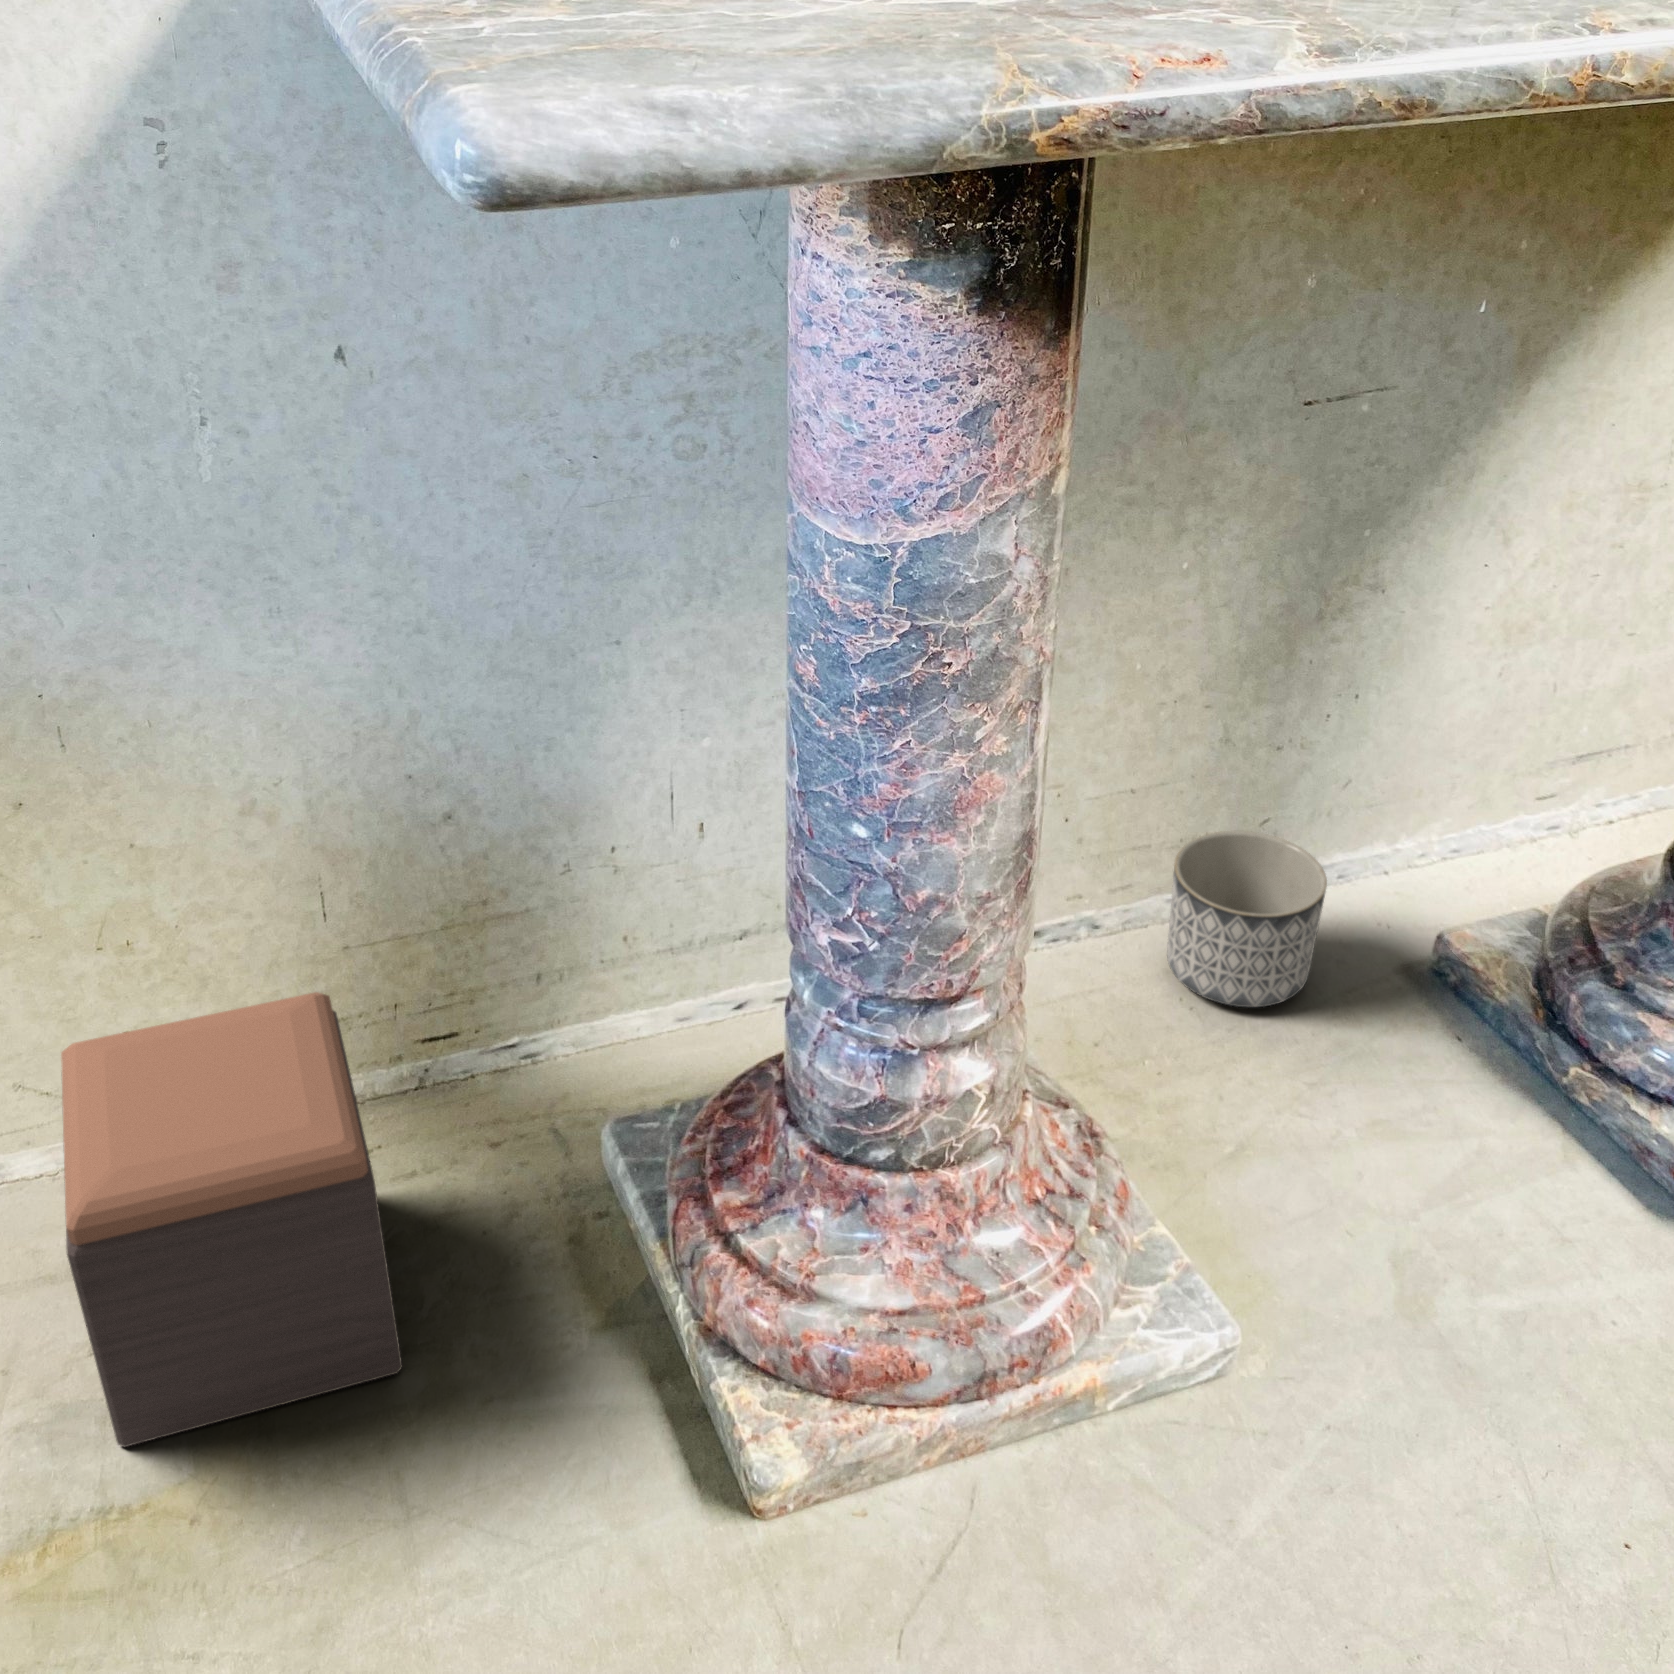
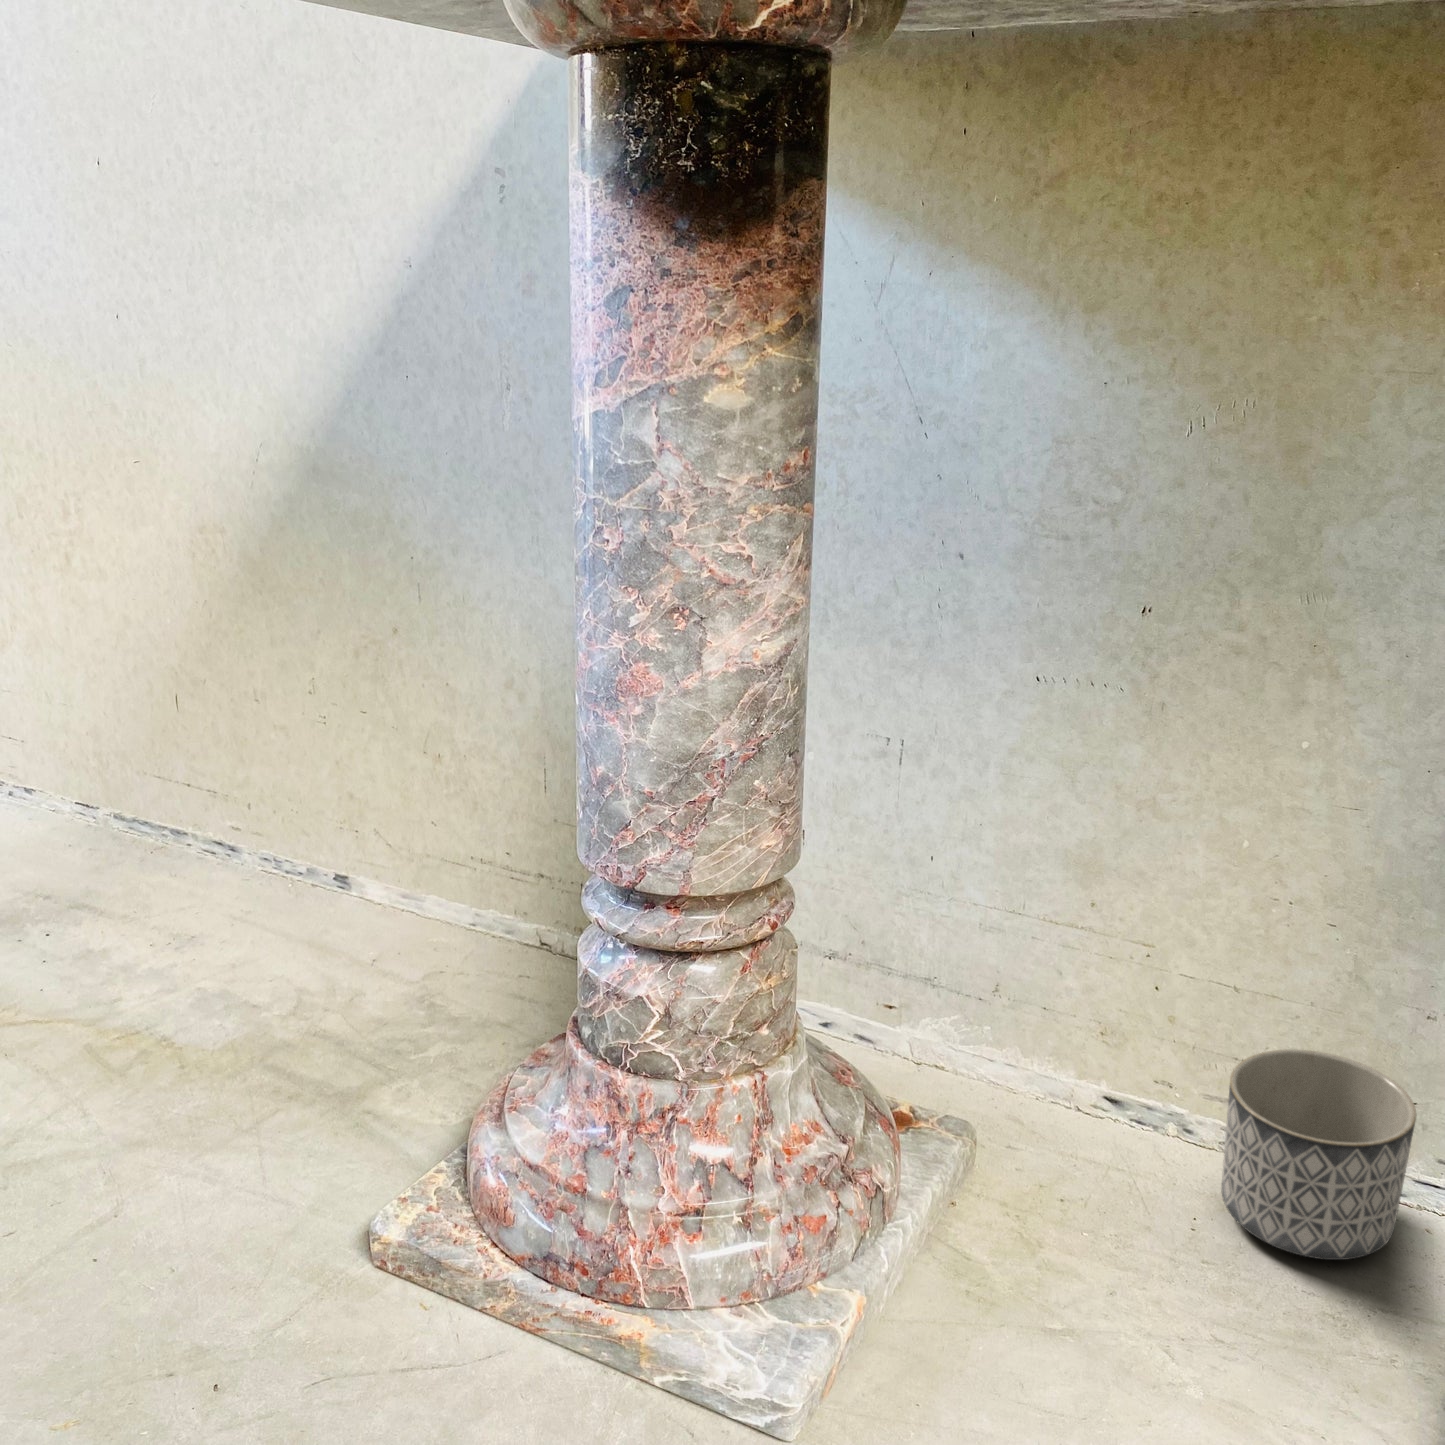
footstool: present [61,992,402,1447] -> none [187,774,480,1074]

